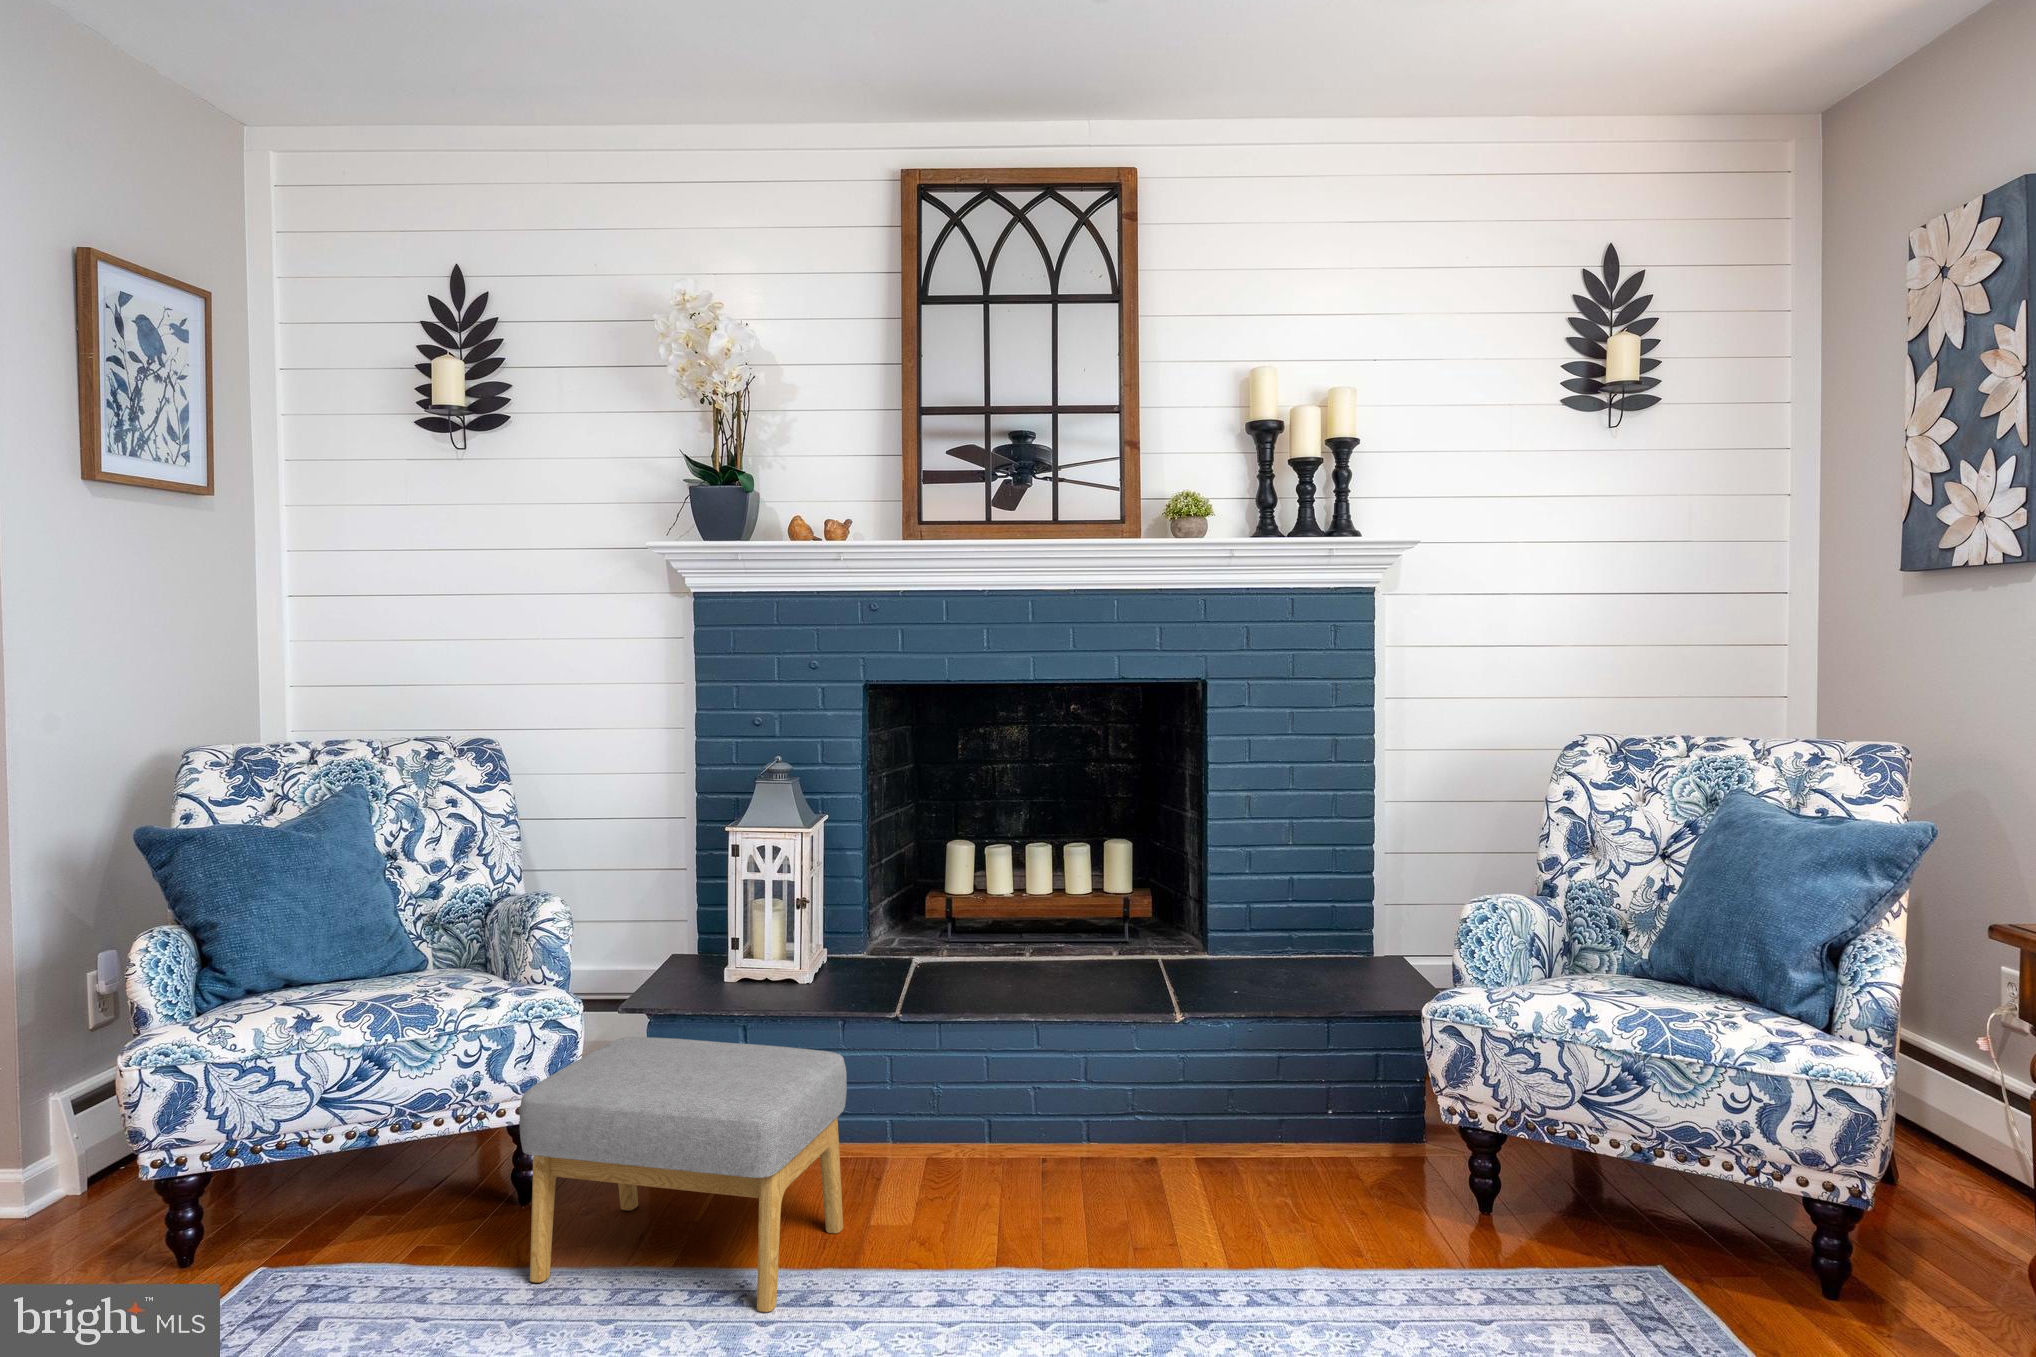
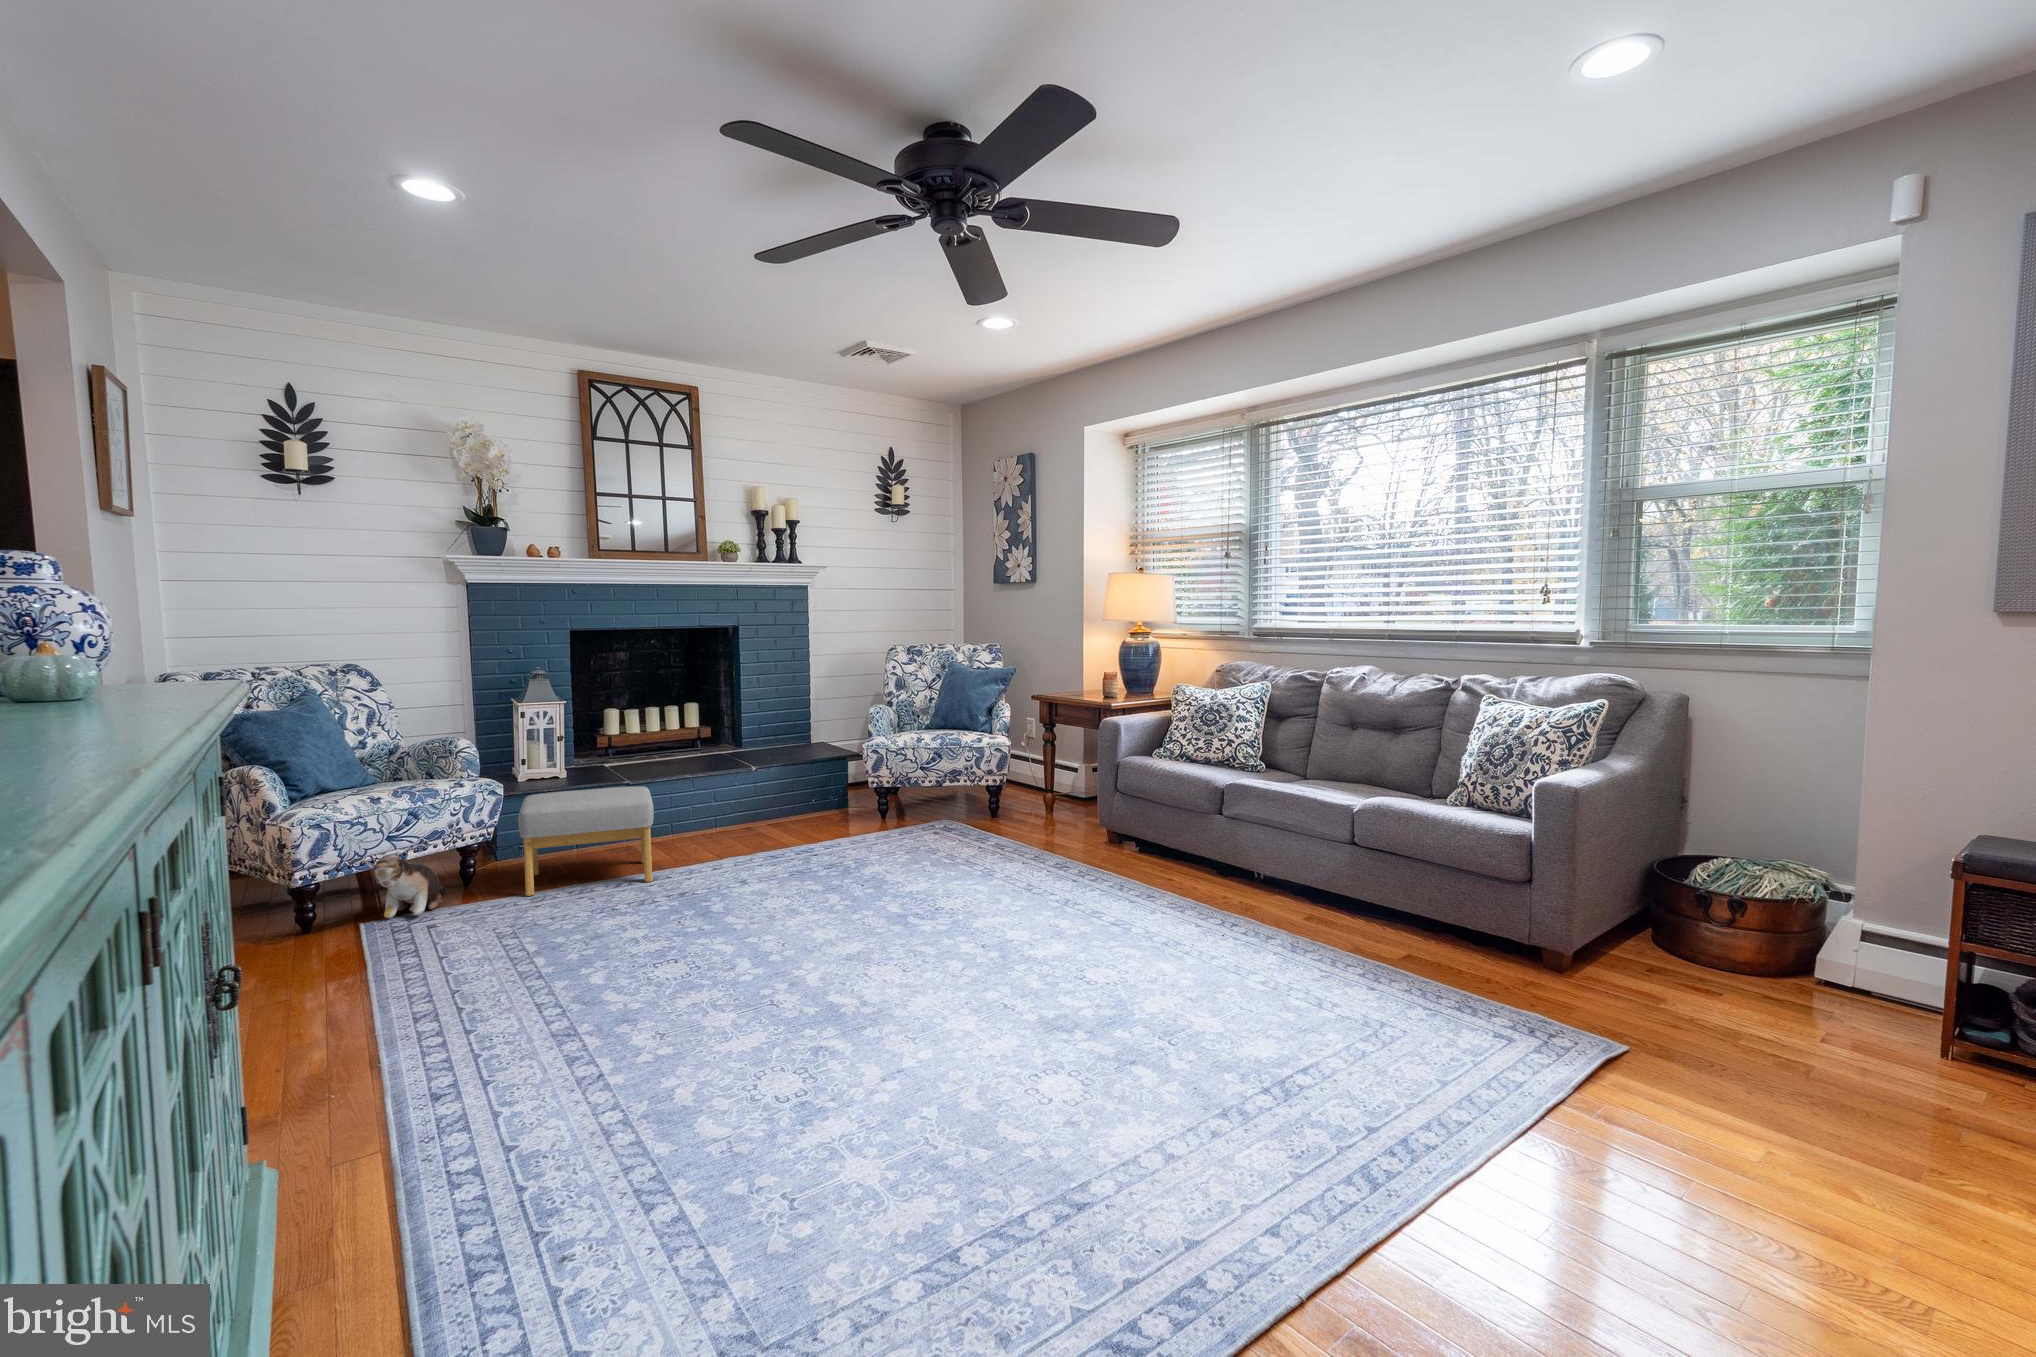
plush toy: none [212,1147,457,1284] -> present [366,854,446,919]

